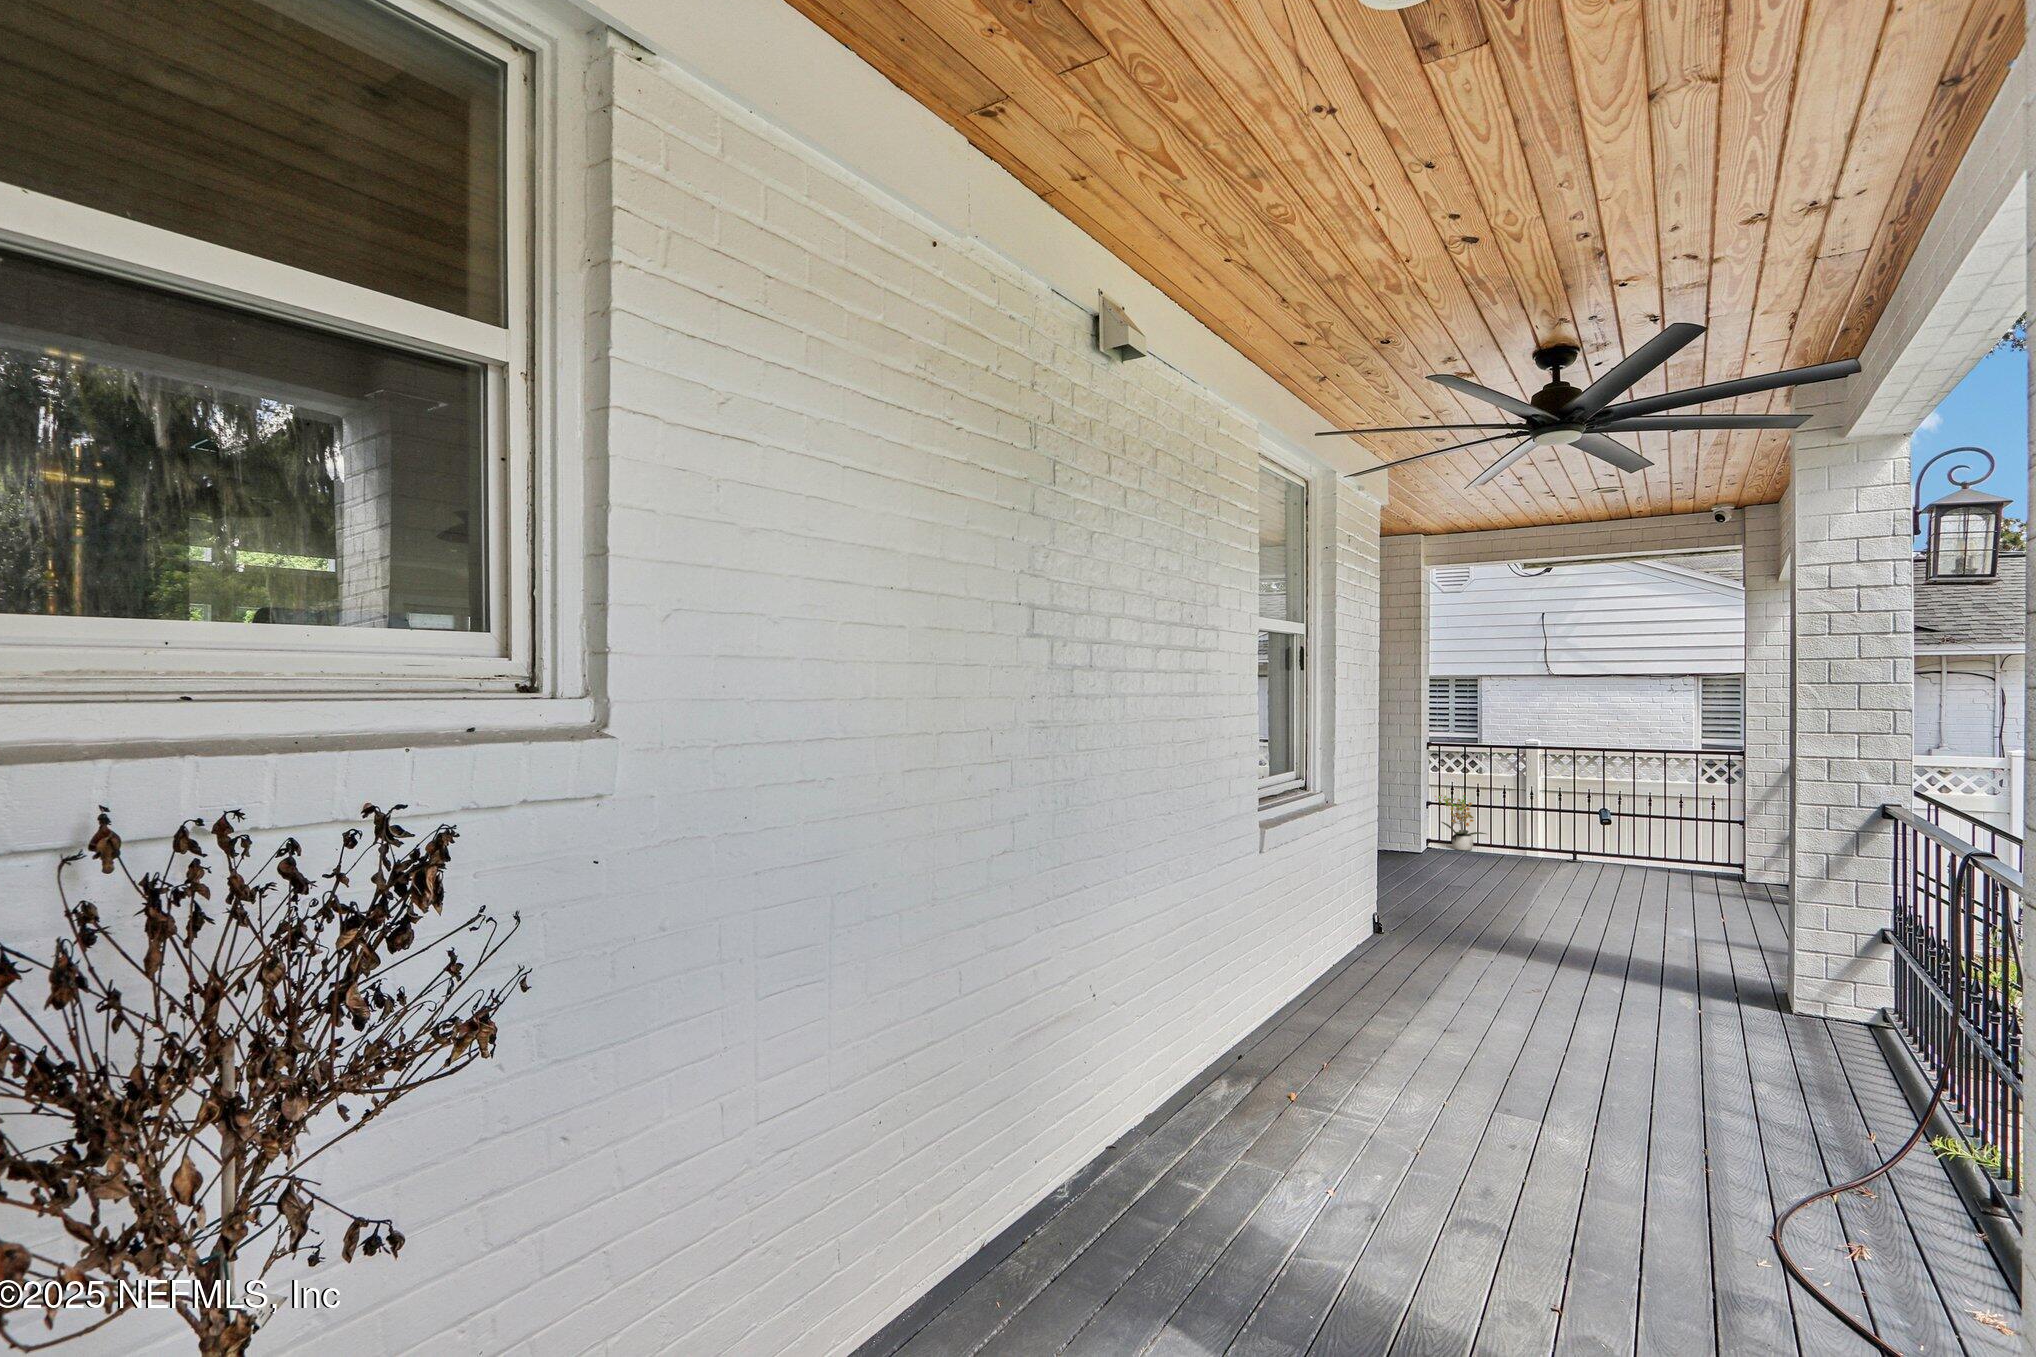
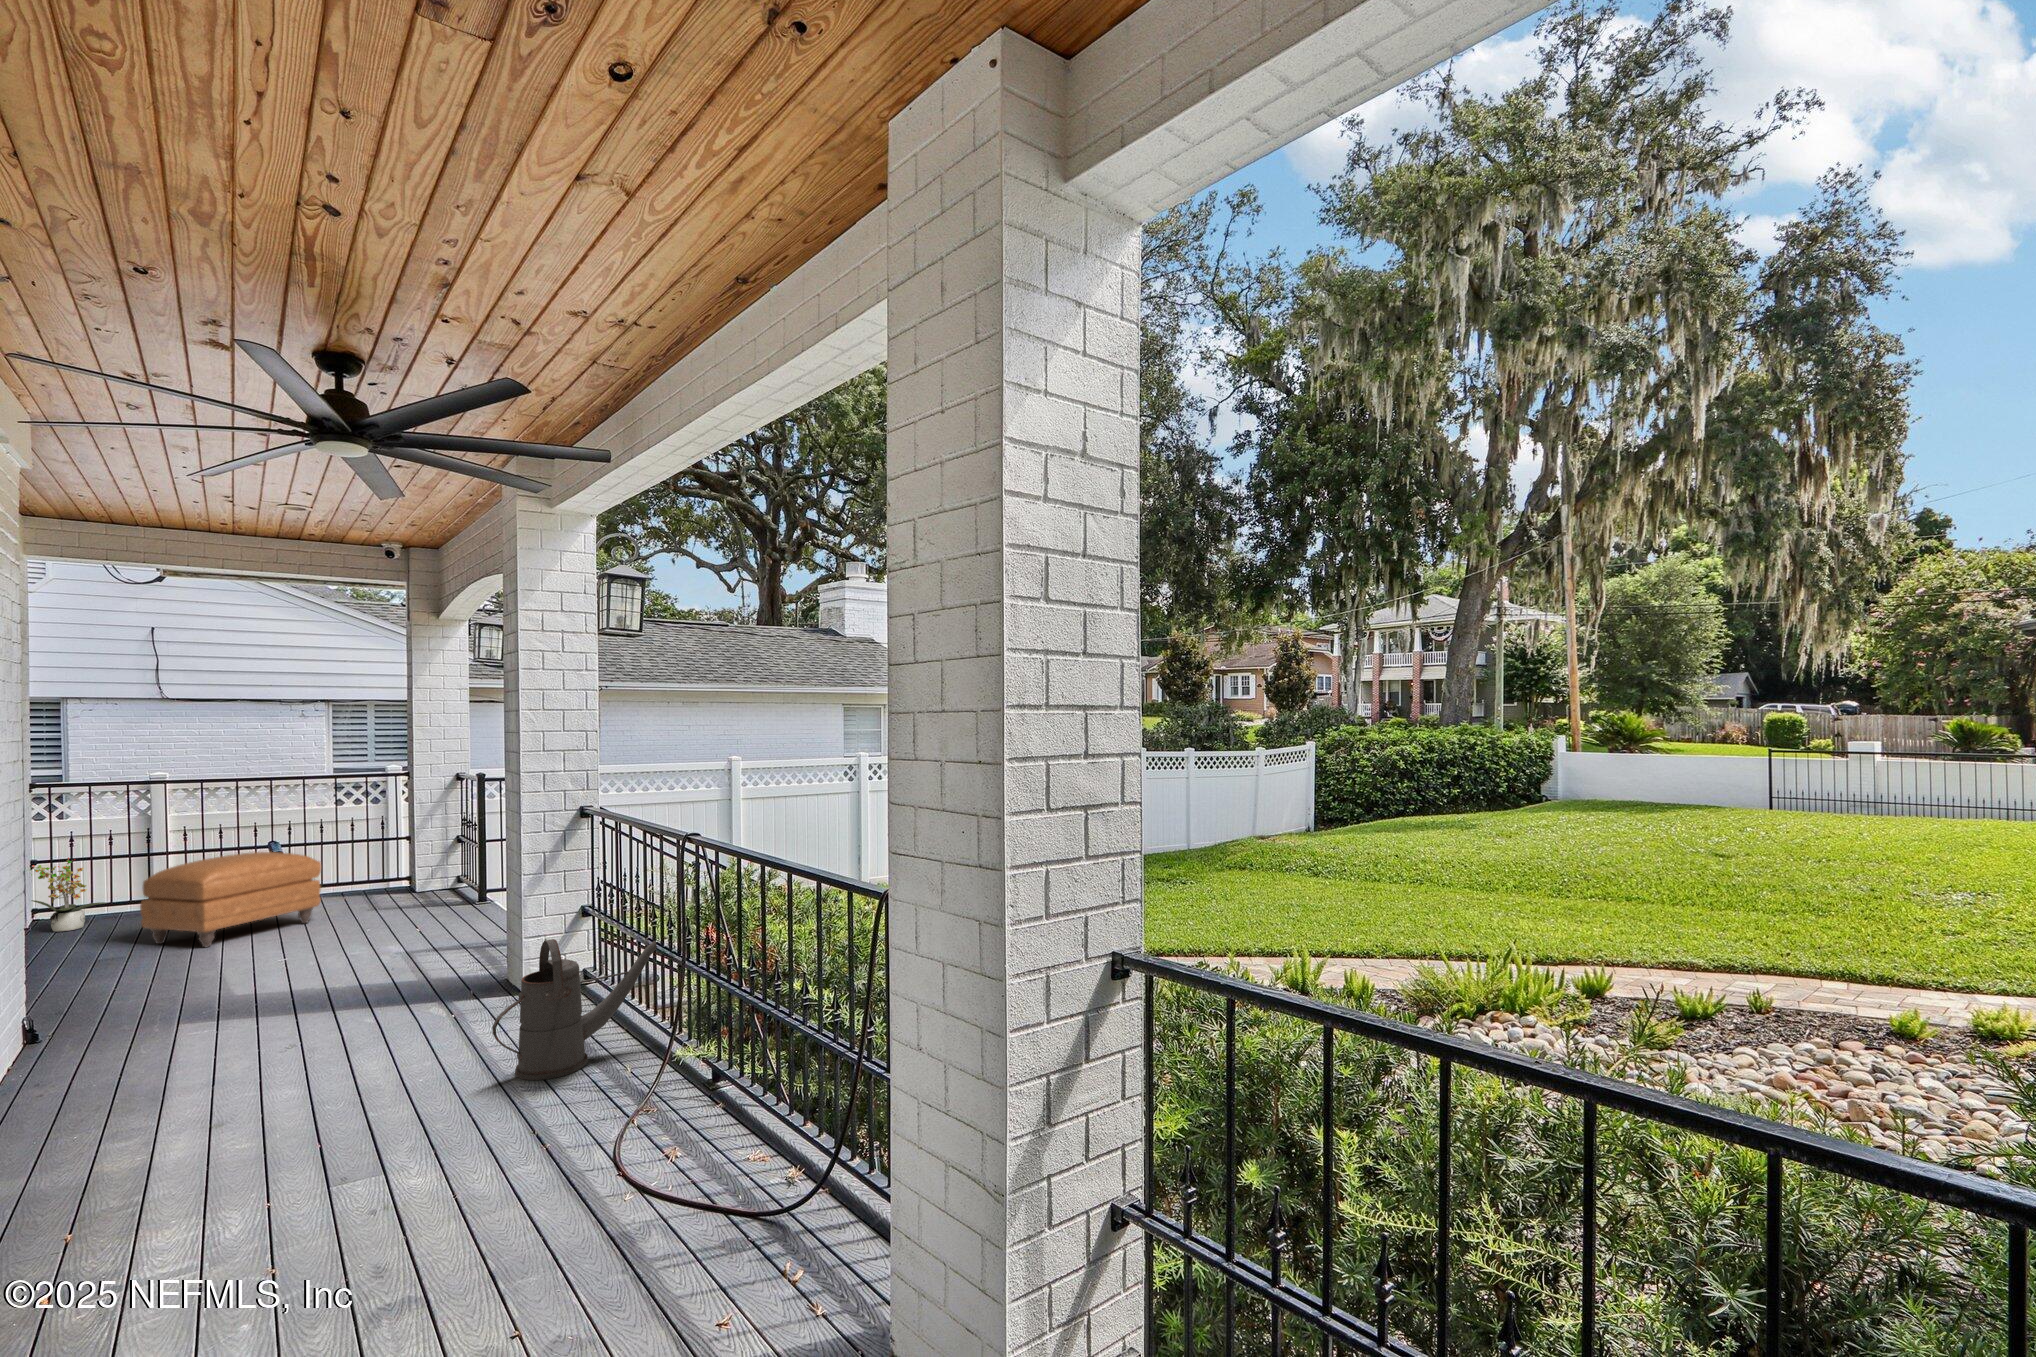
ottoman: none [1498,811,1640,886] -> present [140,852,322,948]
watering can: none [1702,952,1937,1116] -> present [492,939,657,1080]

